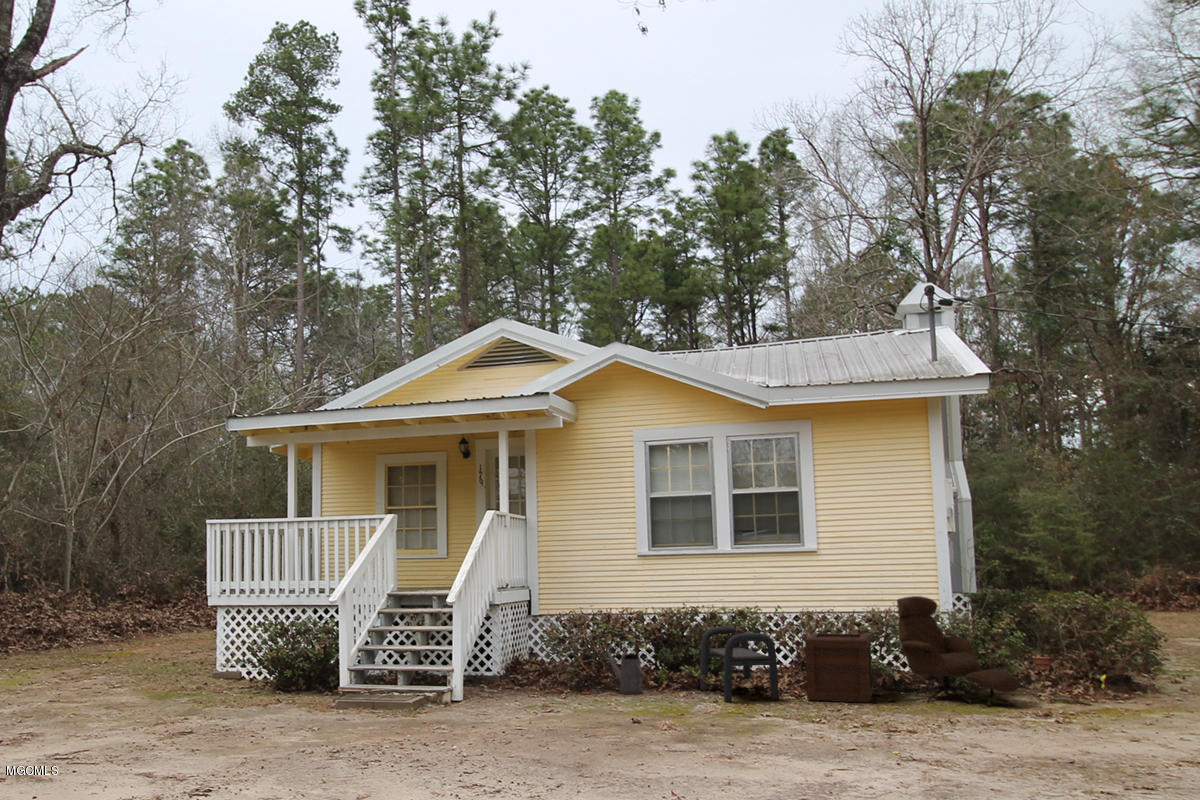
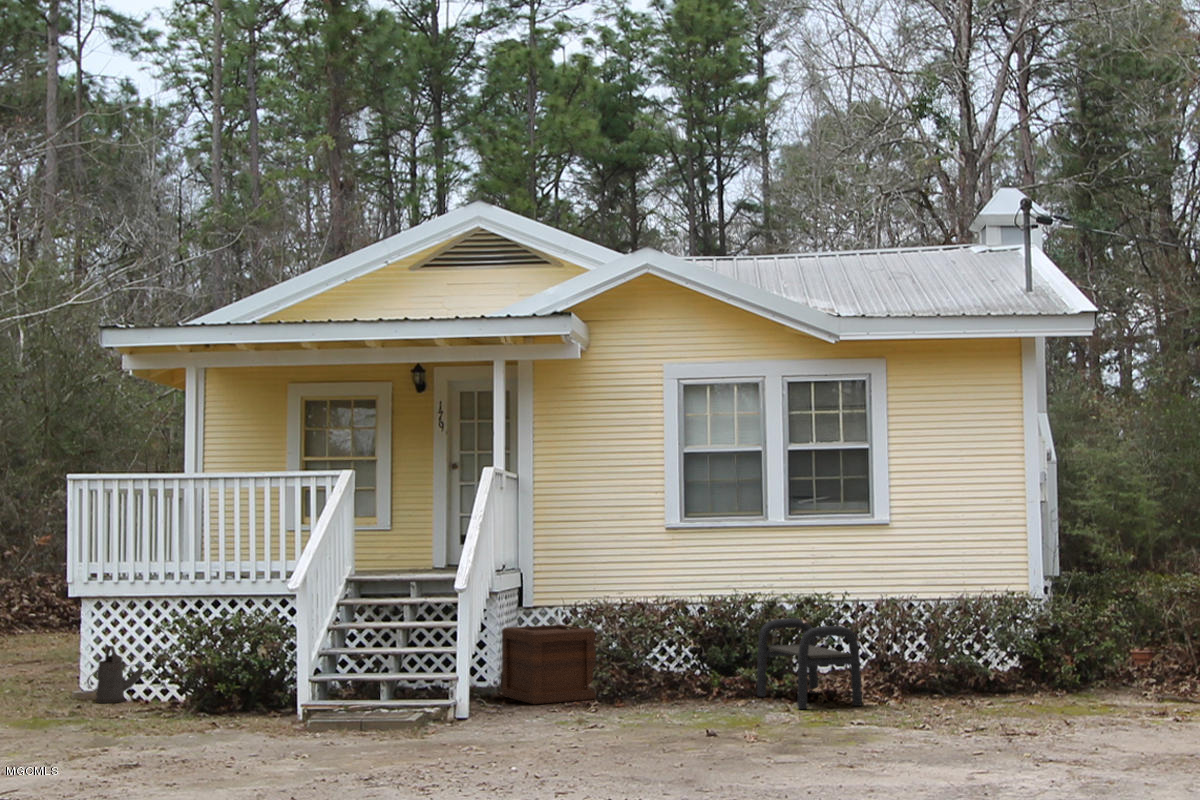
lounge chair: present [897,596,1020,707] -> none [1002,579,1148,709]
wooden crate: present [805,633,873,703] -> present [502,624,596,705]
watering can: present [606,645,644,694] -> present [87,646,154,703]

